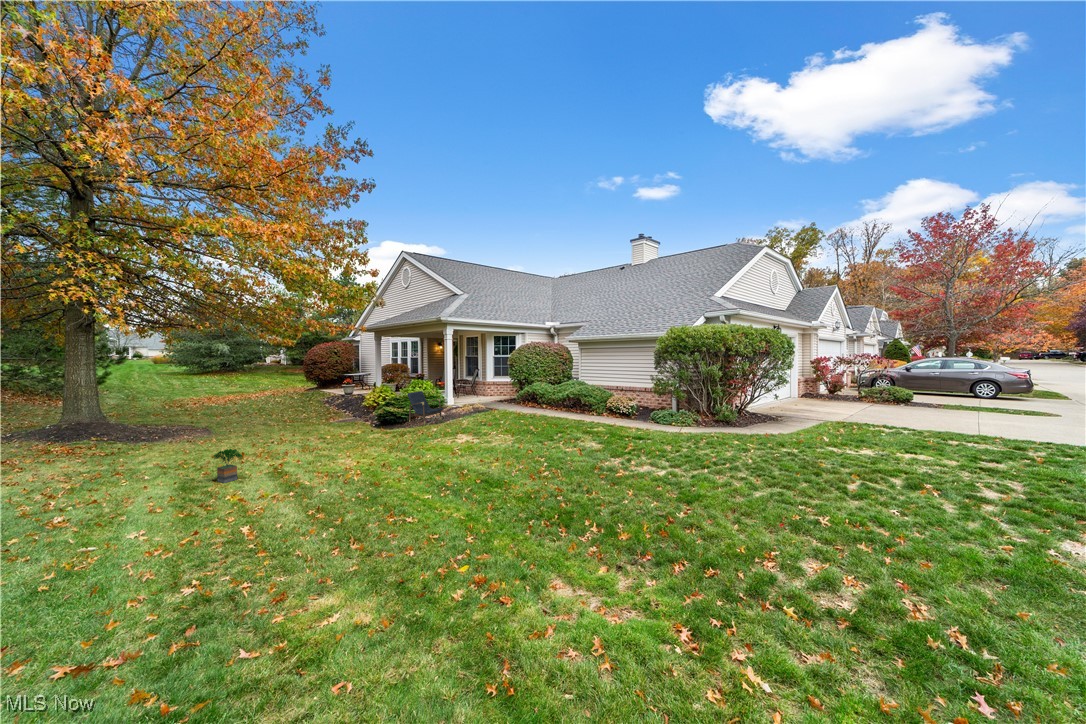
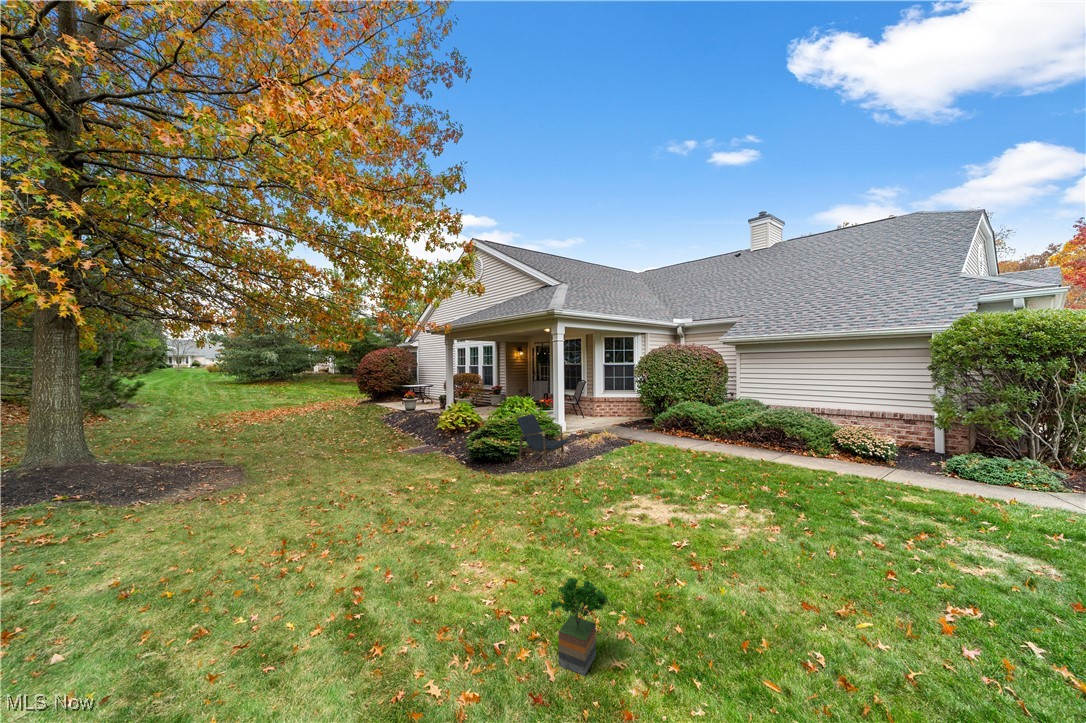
potted tree: present [214,449,242,483] -> present [550,578,608,676]

